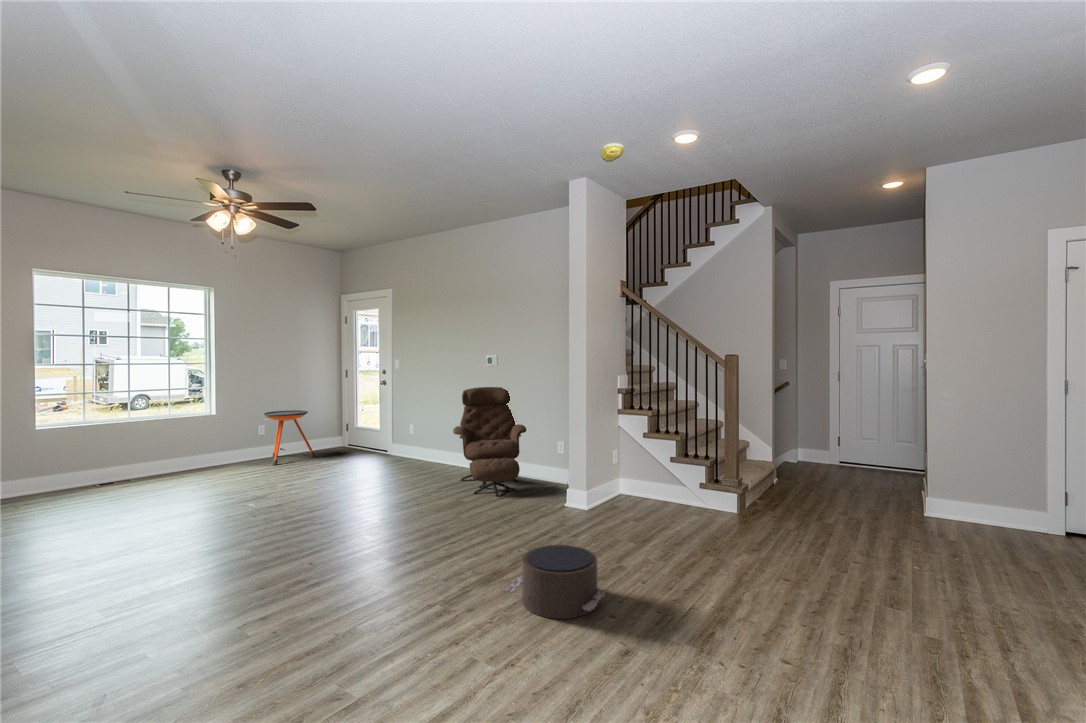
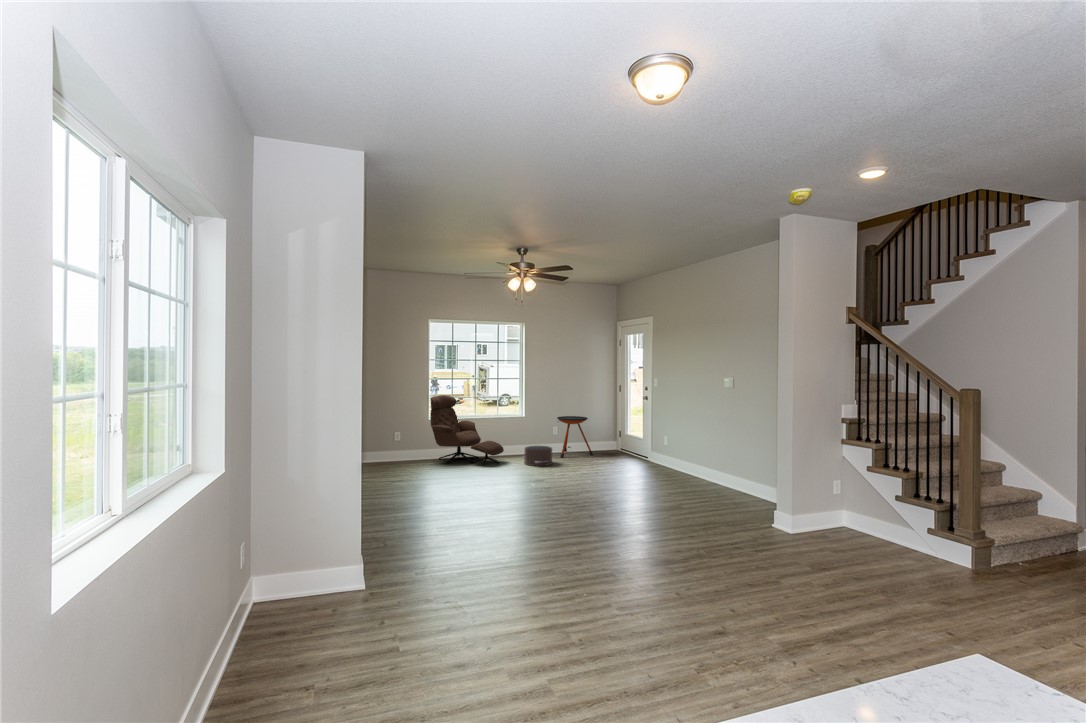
lounge chair: present [453,387,526,496] -> present [430,395,504,465]
pouf: present [506,545,606,619] -> present [523,446,552,466]

